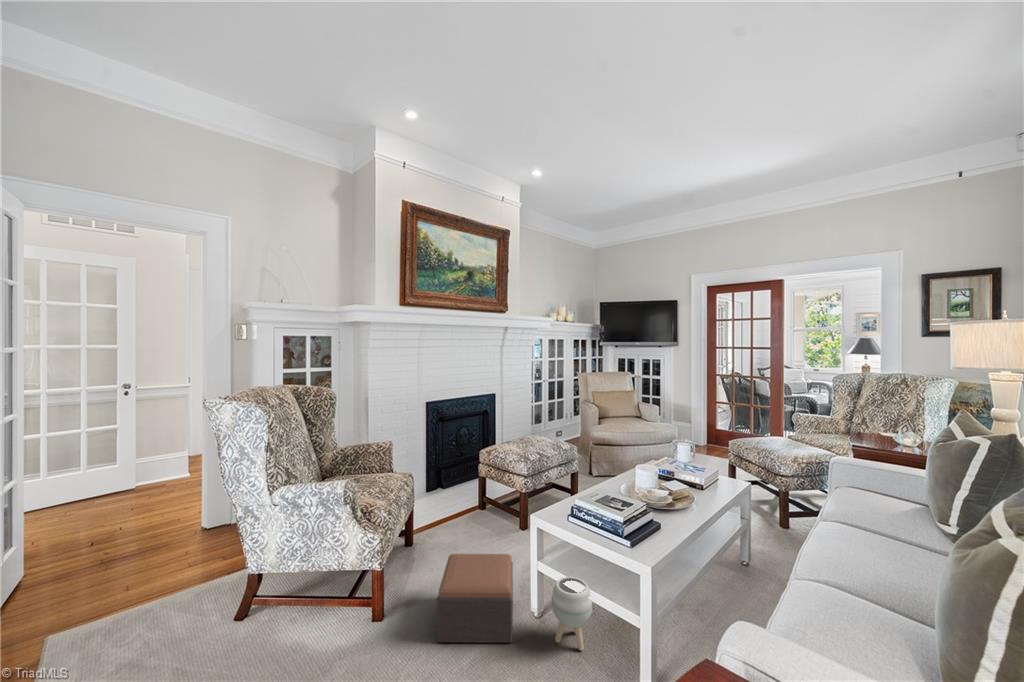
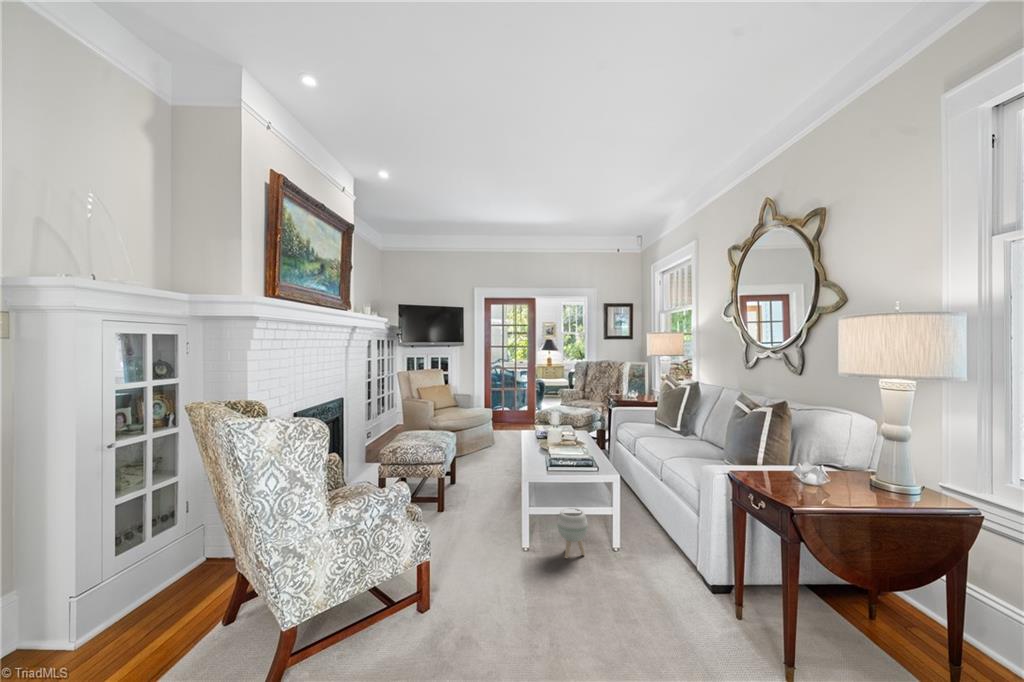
footstool: present [437,554,513,643] -> none [461,514,545,598]

